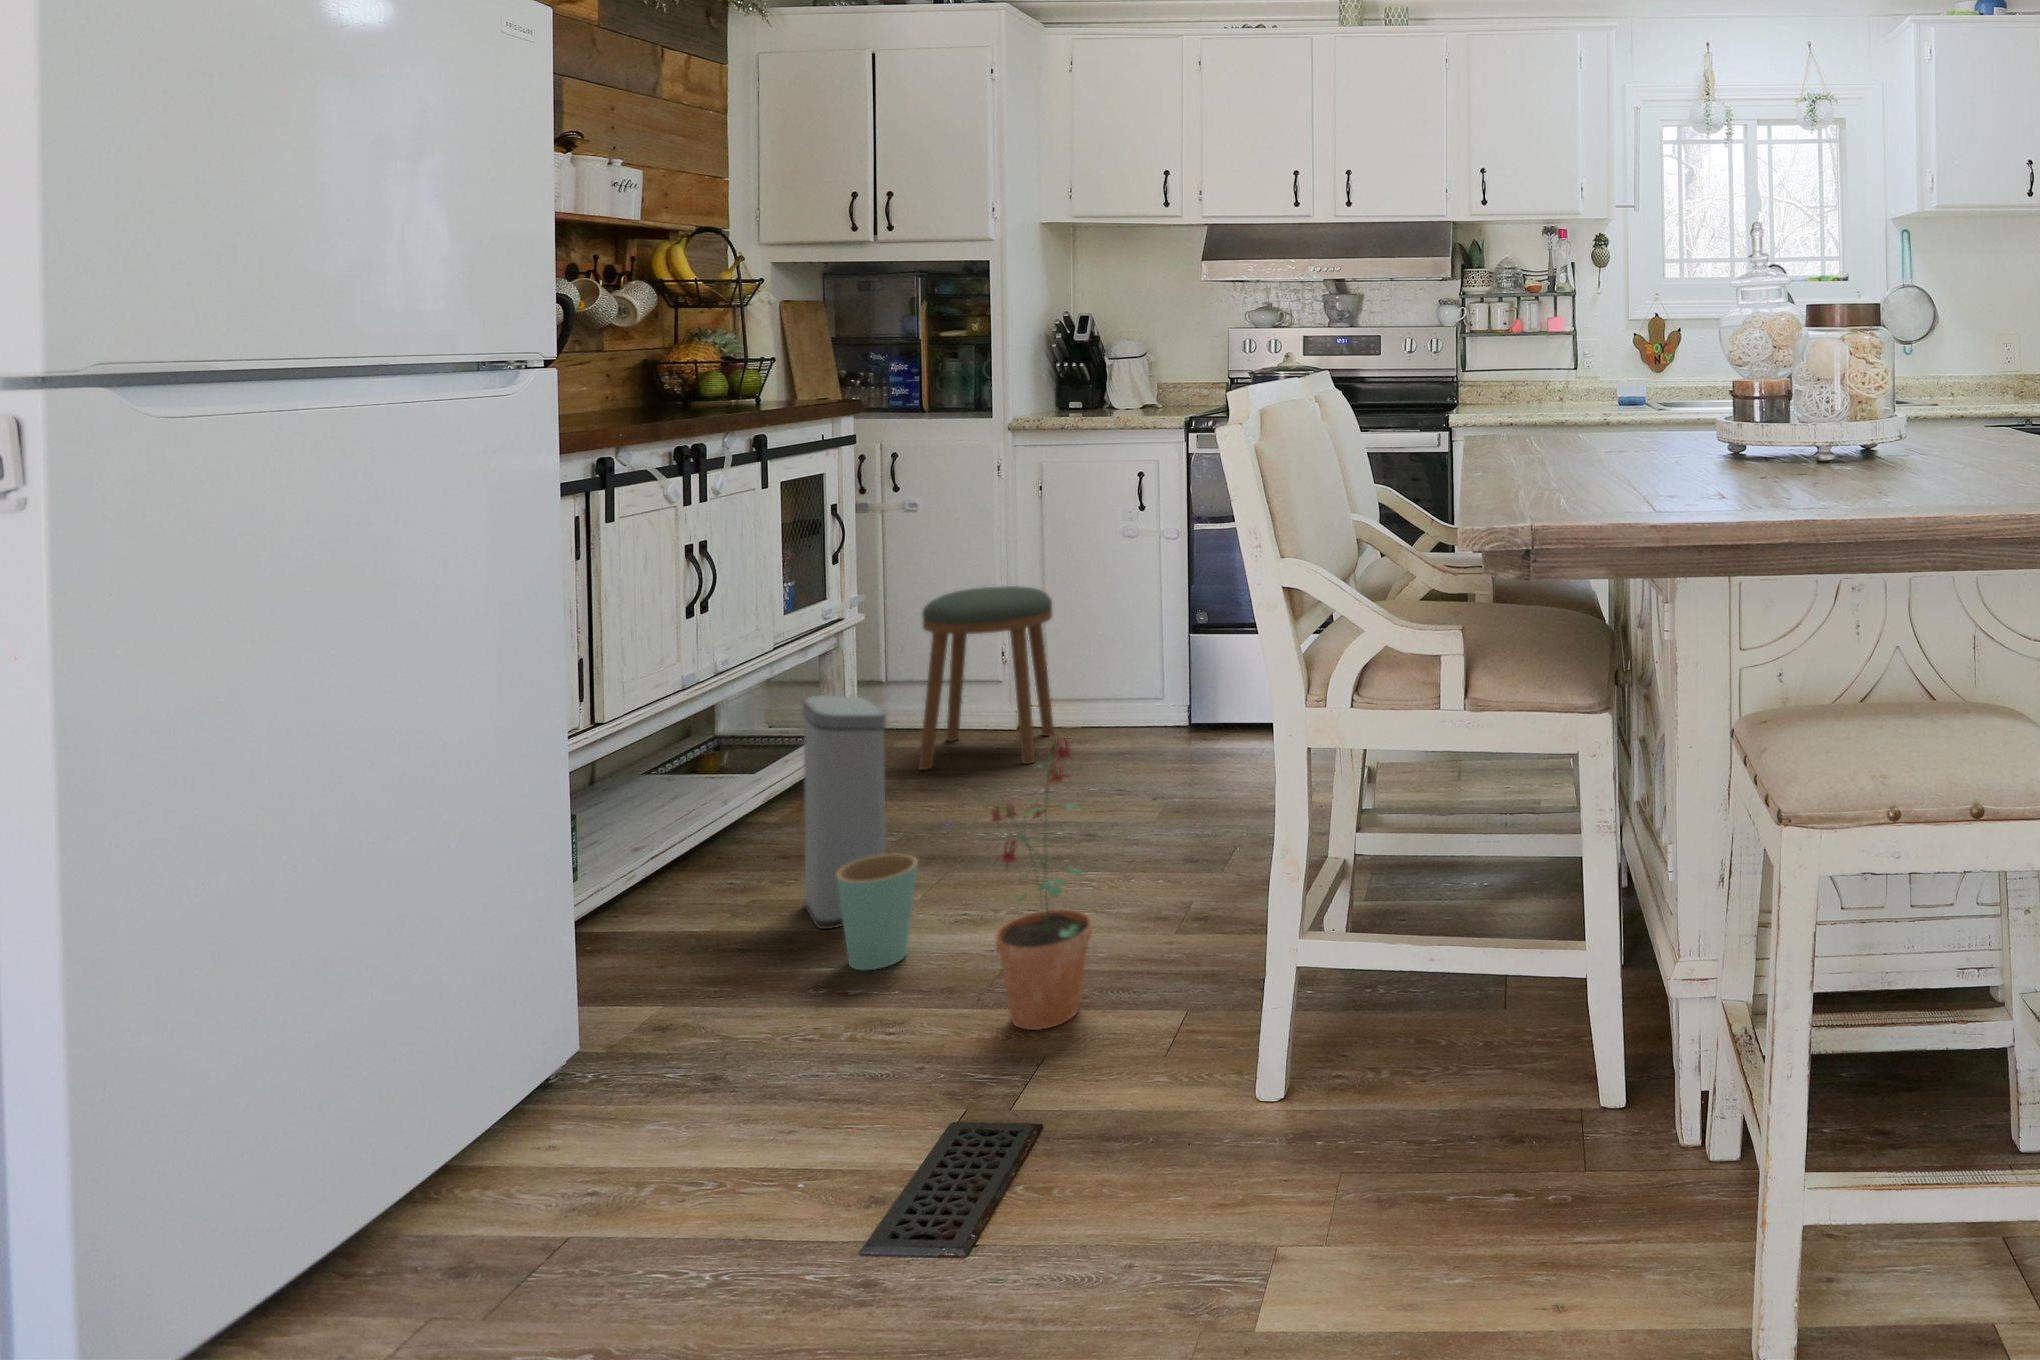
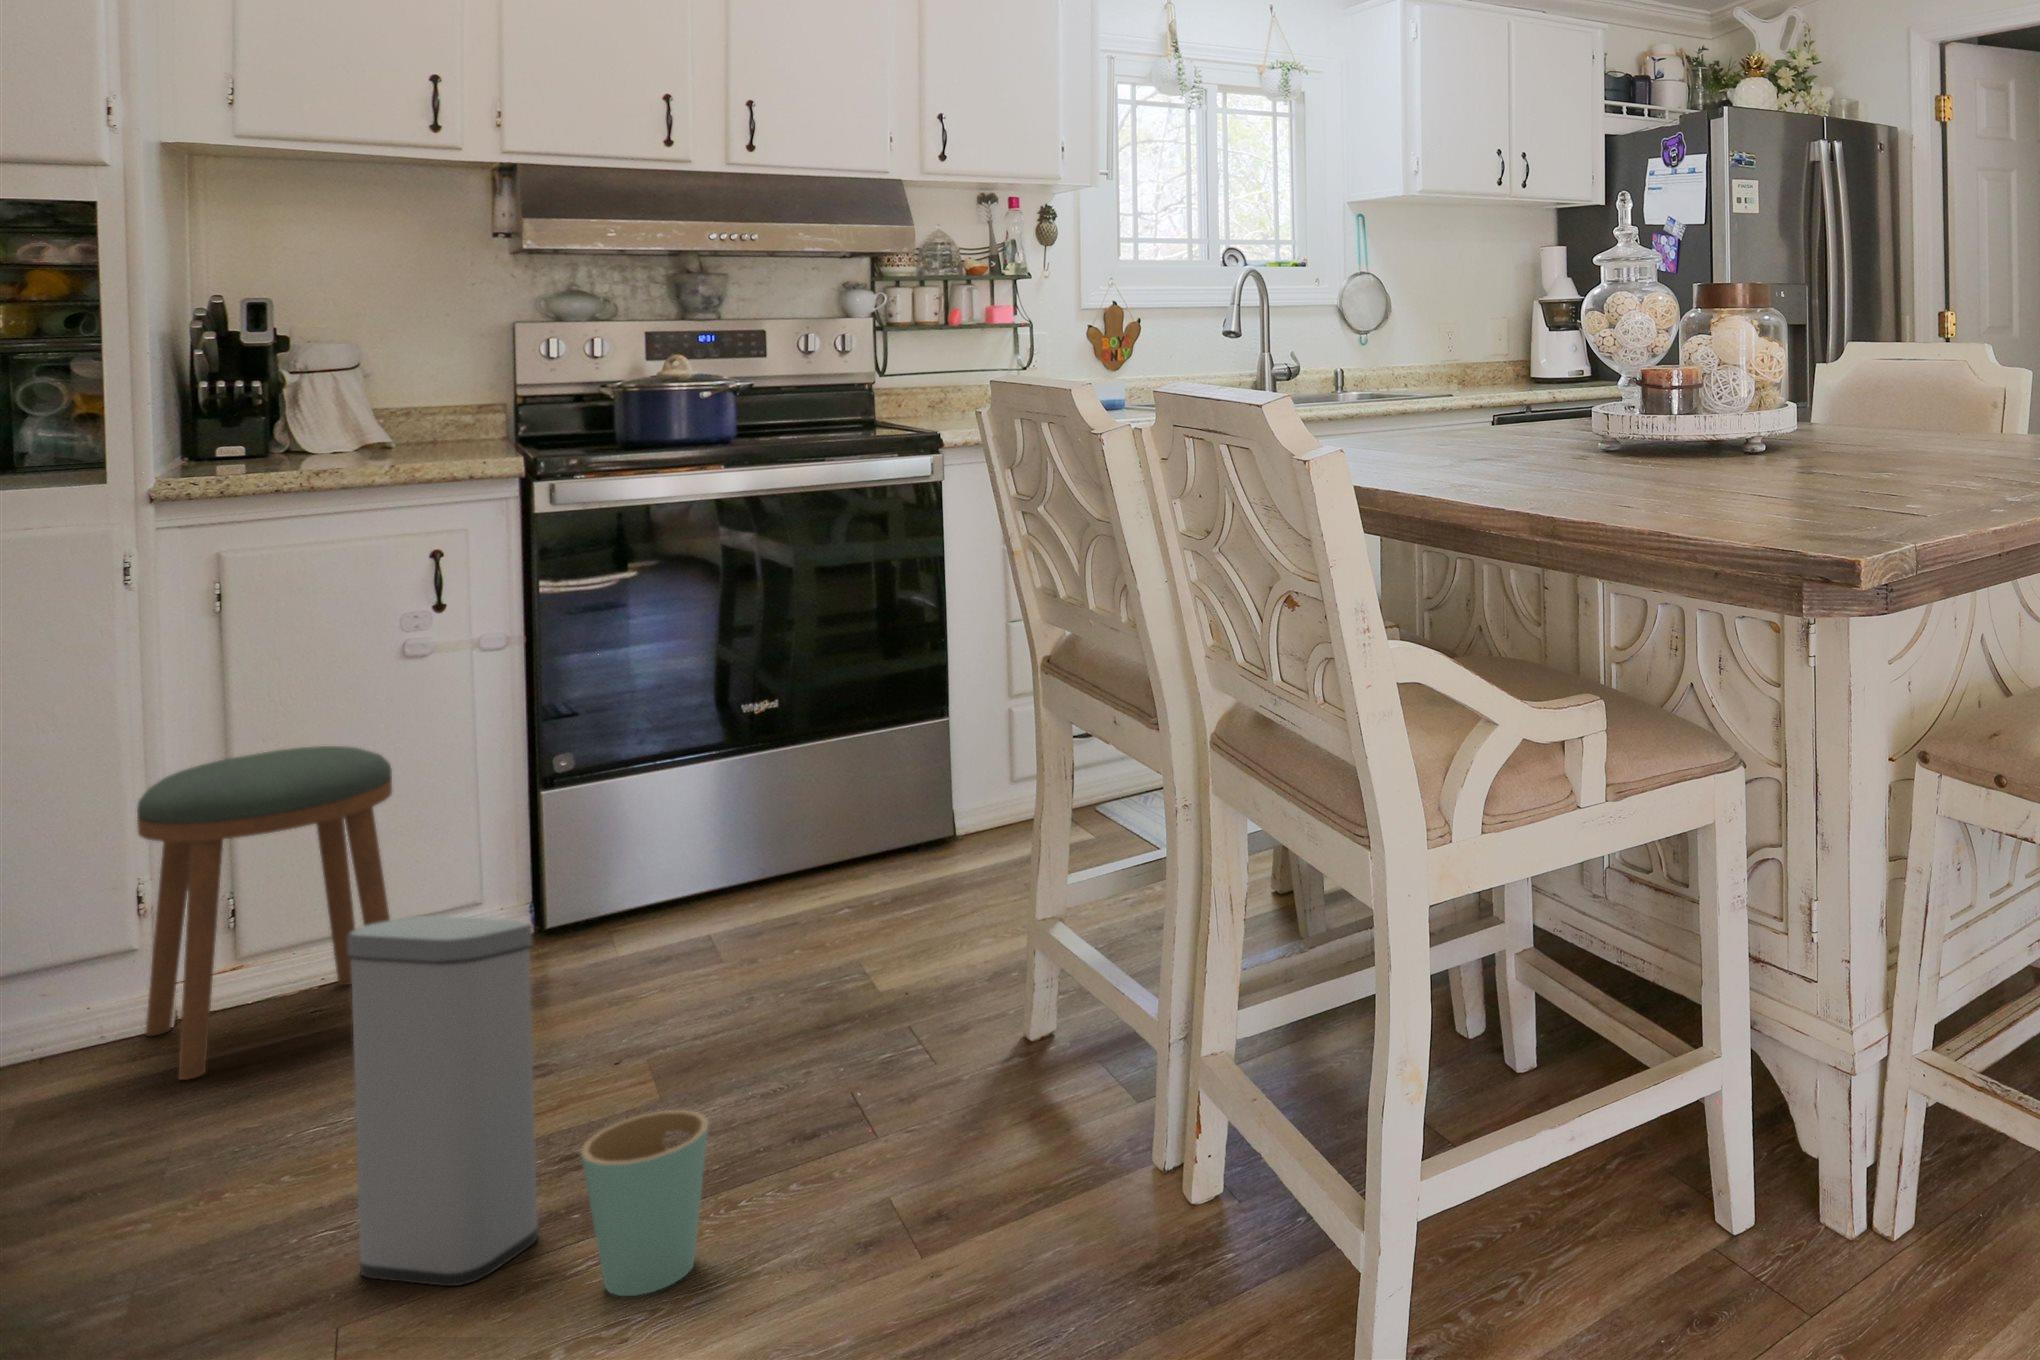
potted plant: present [991,734,1092,1030] -> none [900,862,1100,1249]

